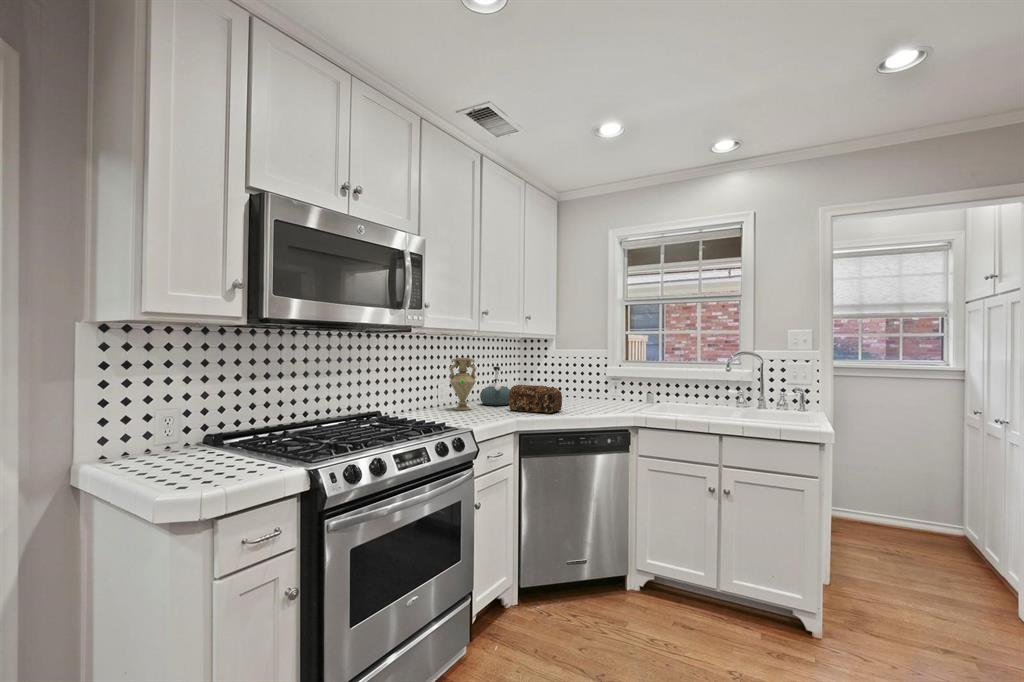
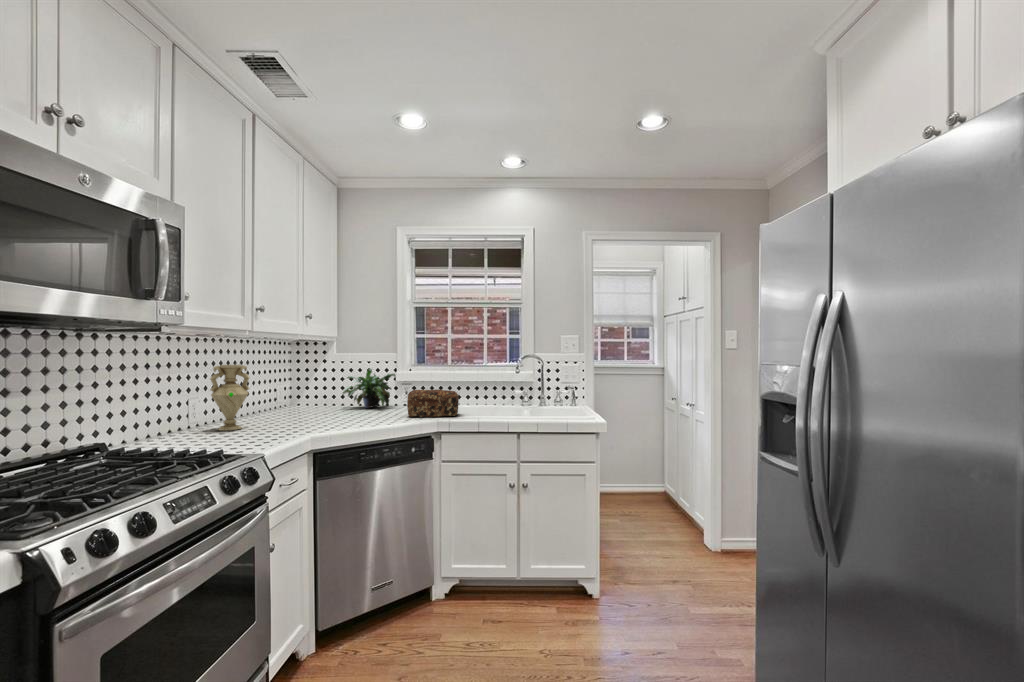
potted plant: none [557,364,606,400] -> present [343,368,395,408]
kettle: present [480,367,510,406] -> none [250,374,293,421]
bread loaf: present [509,385,562,413] -> present [407,389,459,417]

